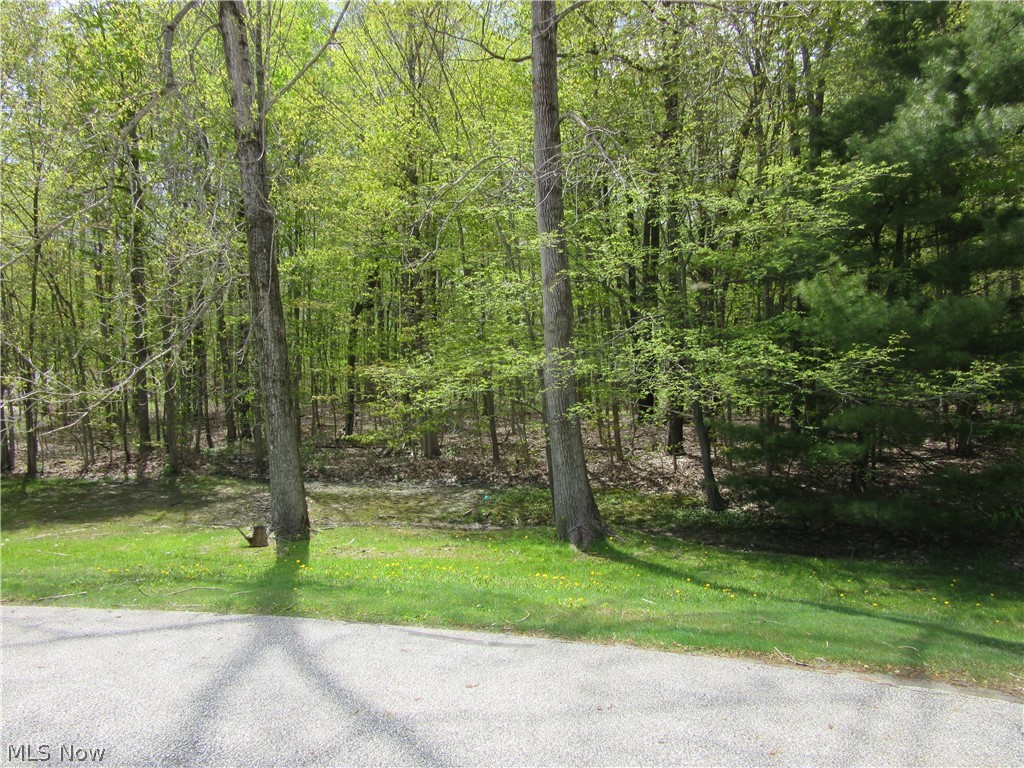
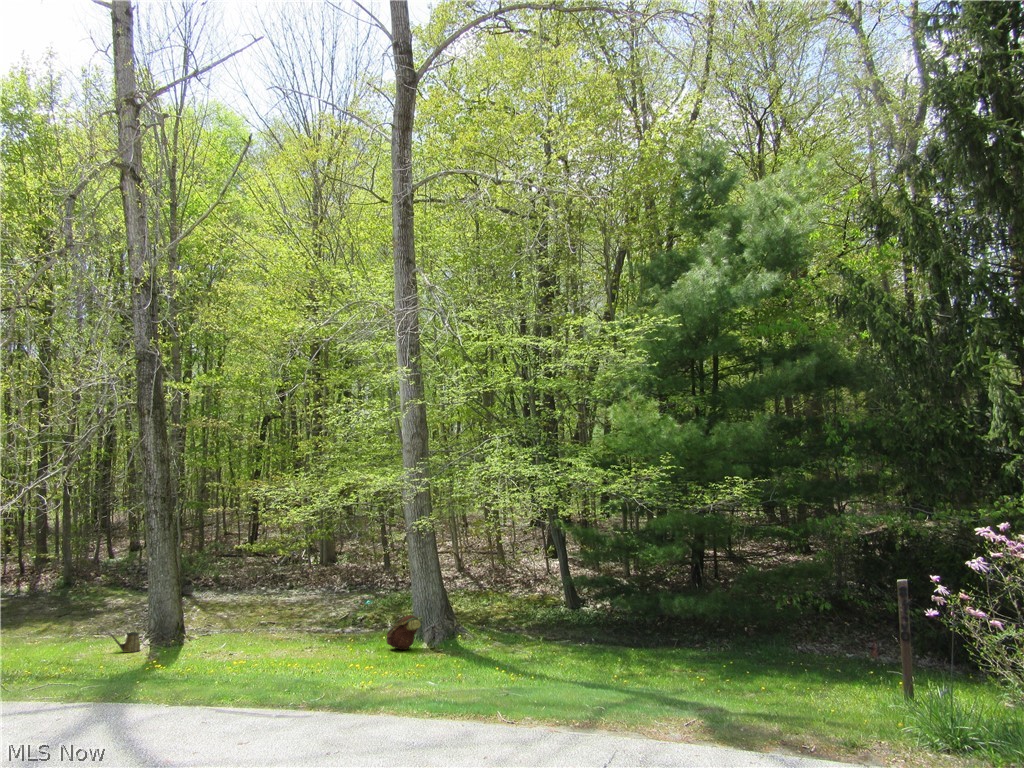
backpack: none [535,515,575,553] -> present [387,615,421,650]

